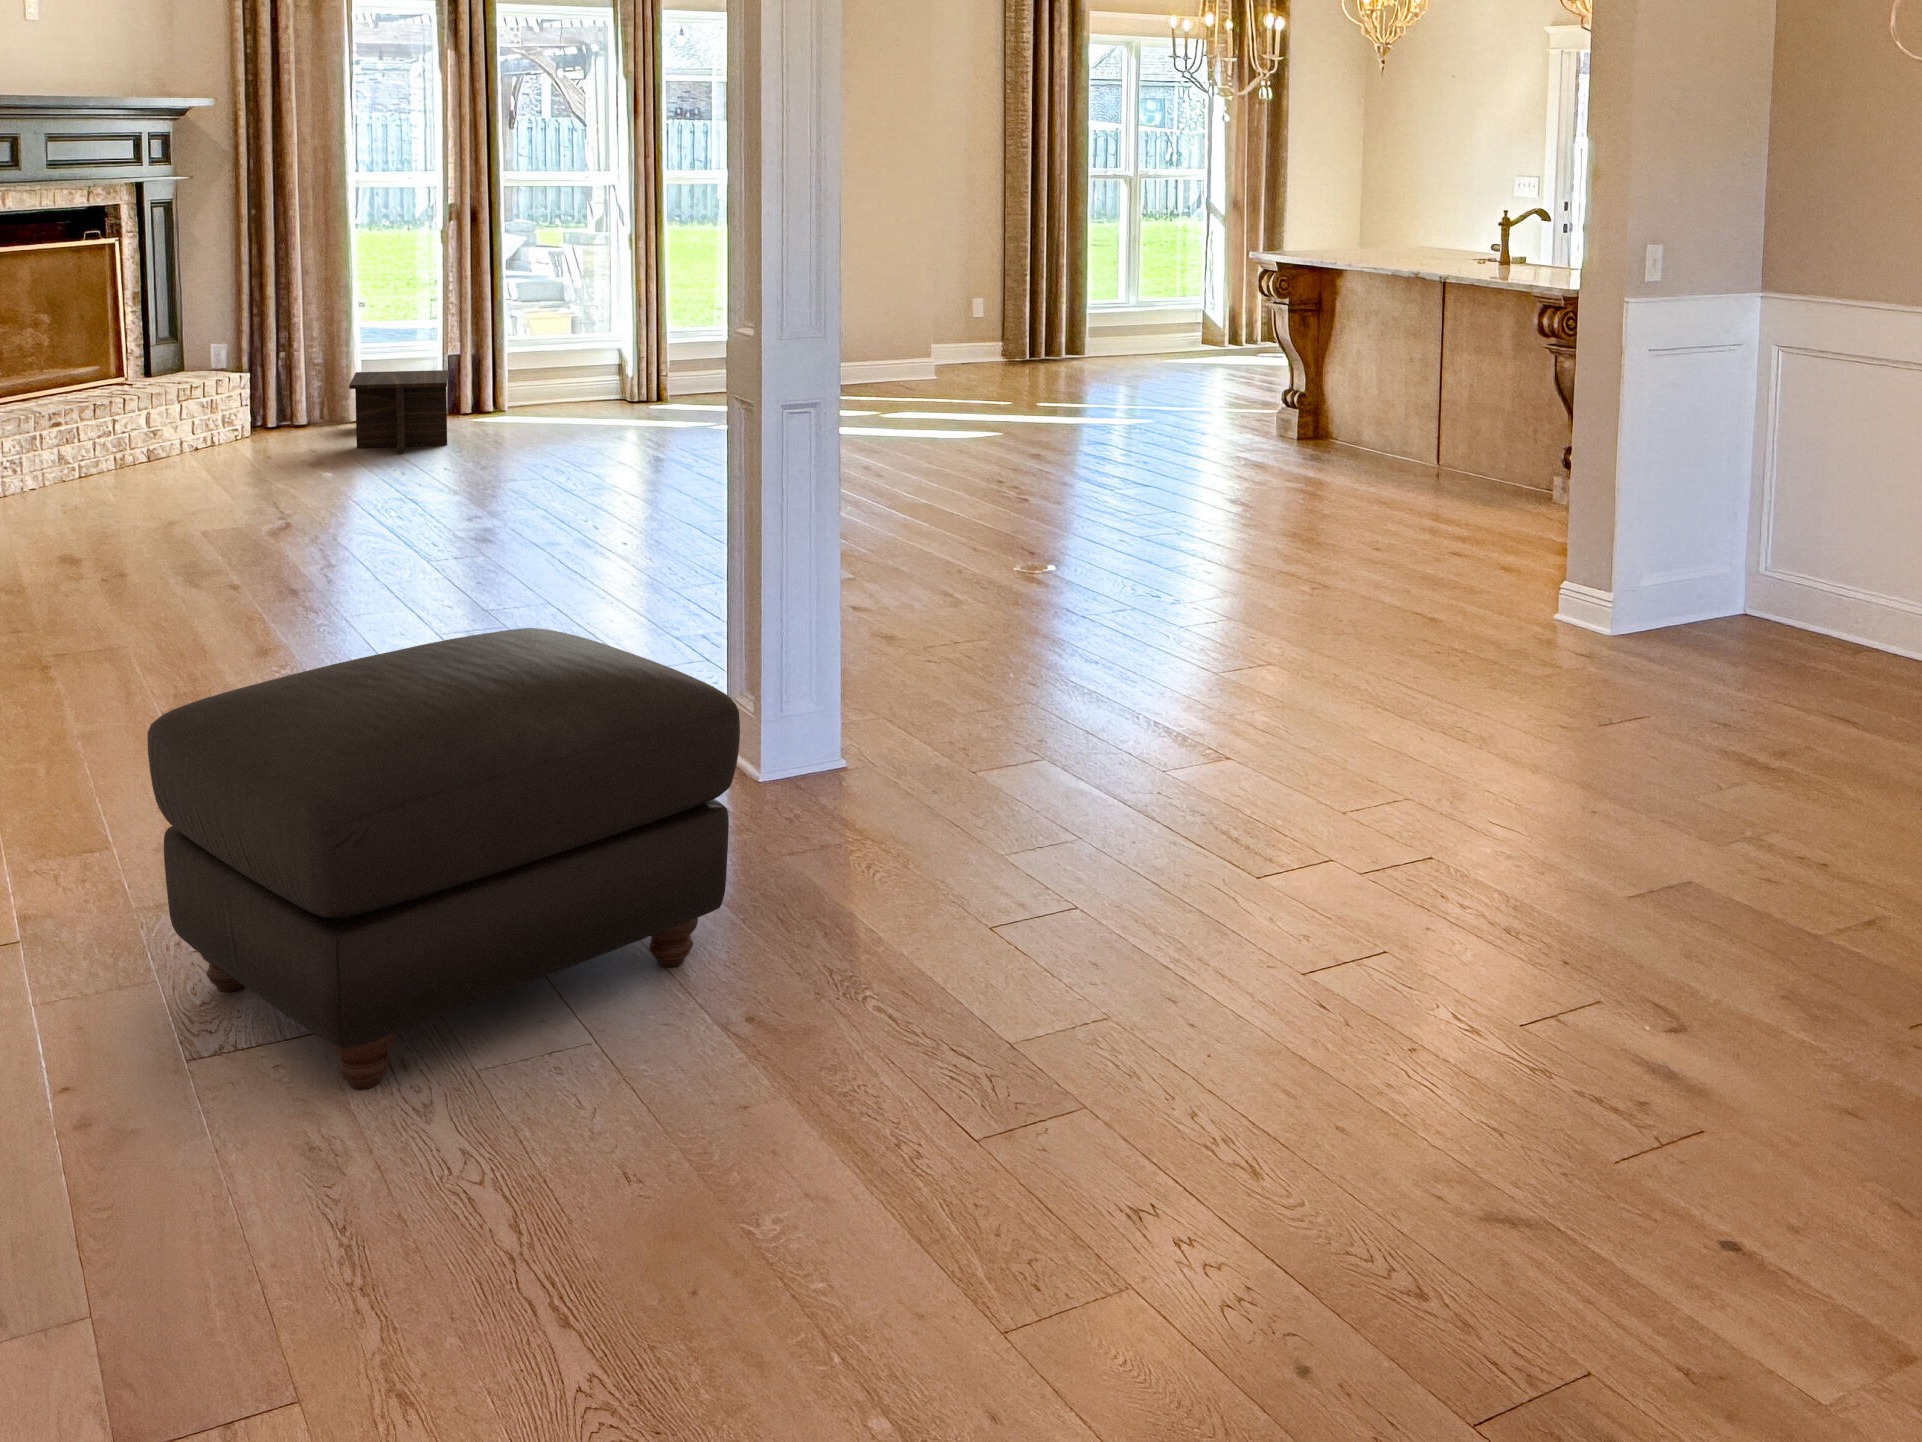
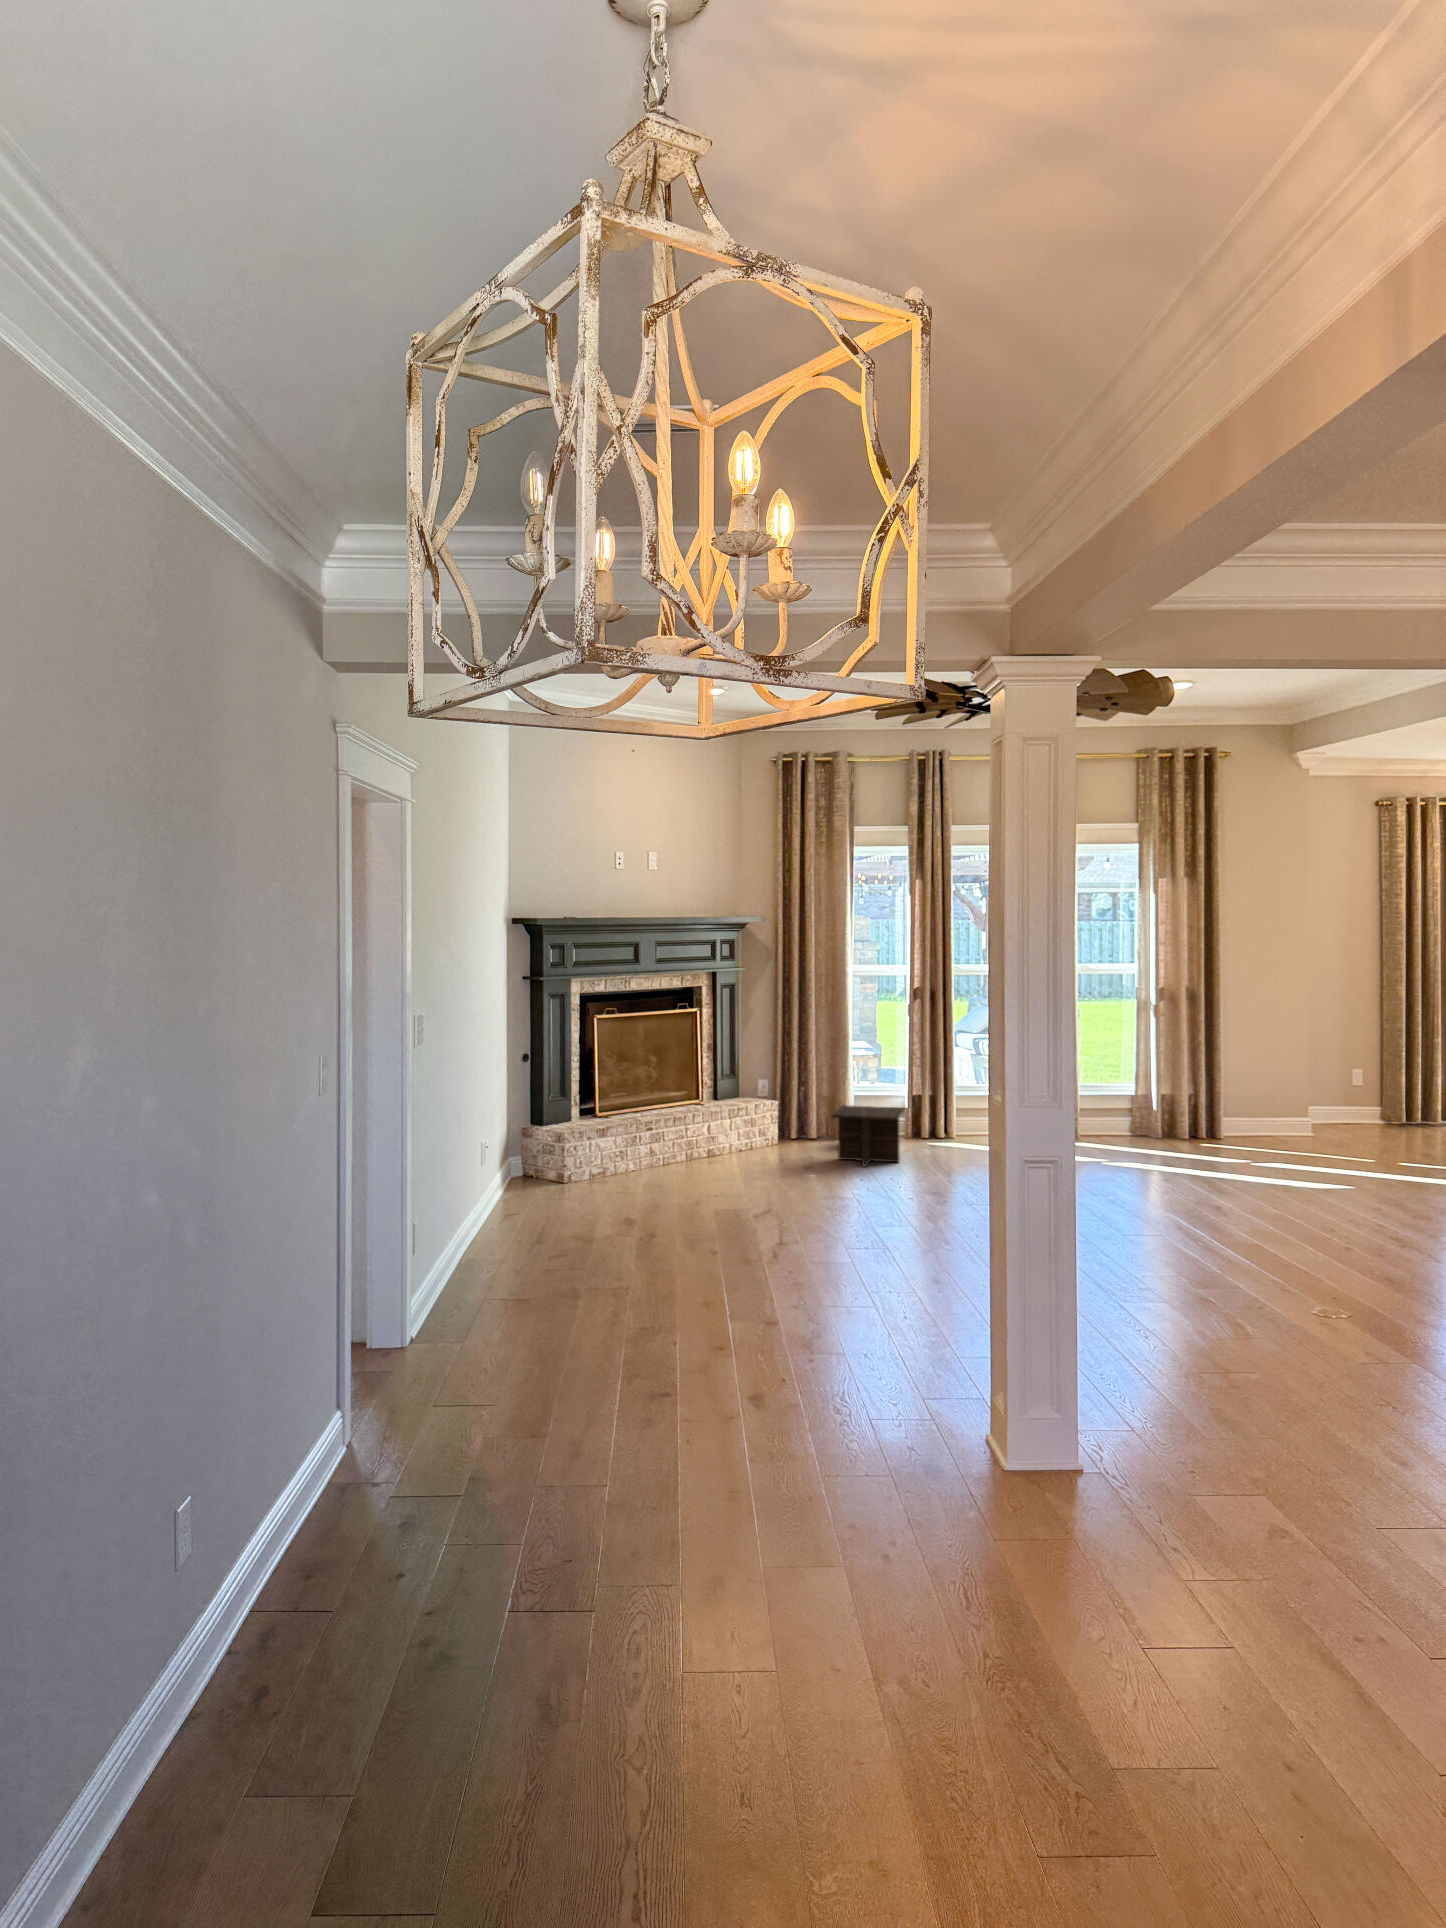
ottoman: present [147,628,740,1089] -> none [439,1363,883,1785]

